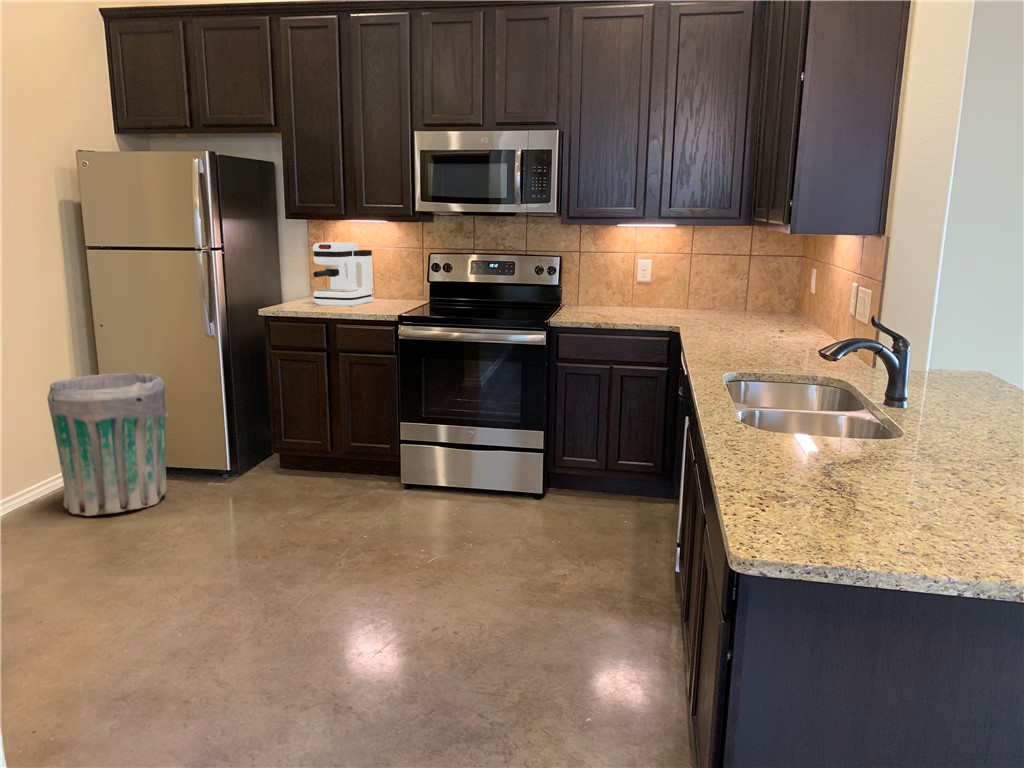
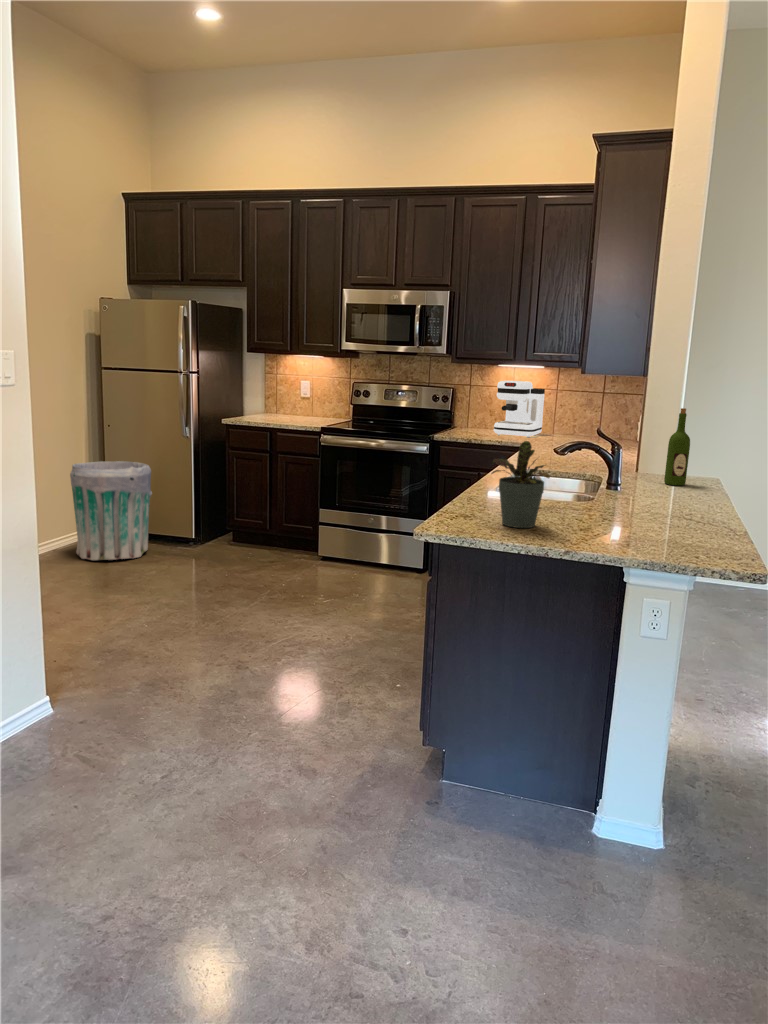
coffee maker: present [313,242,373,306] -> present [494,381,545,437]
wine bottle: none [938,281,978,390] -> present [664,408,690,486]
potted plant: none [819,365,947,515] -> present [491,441,550,528]

